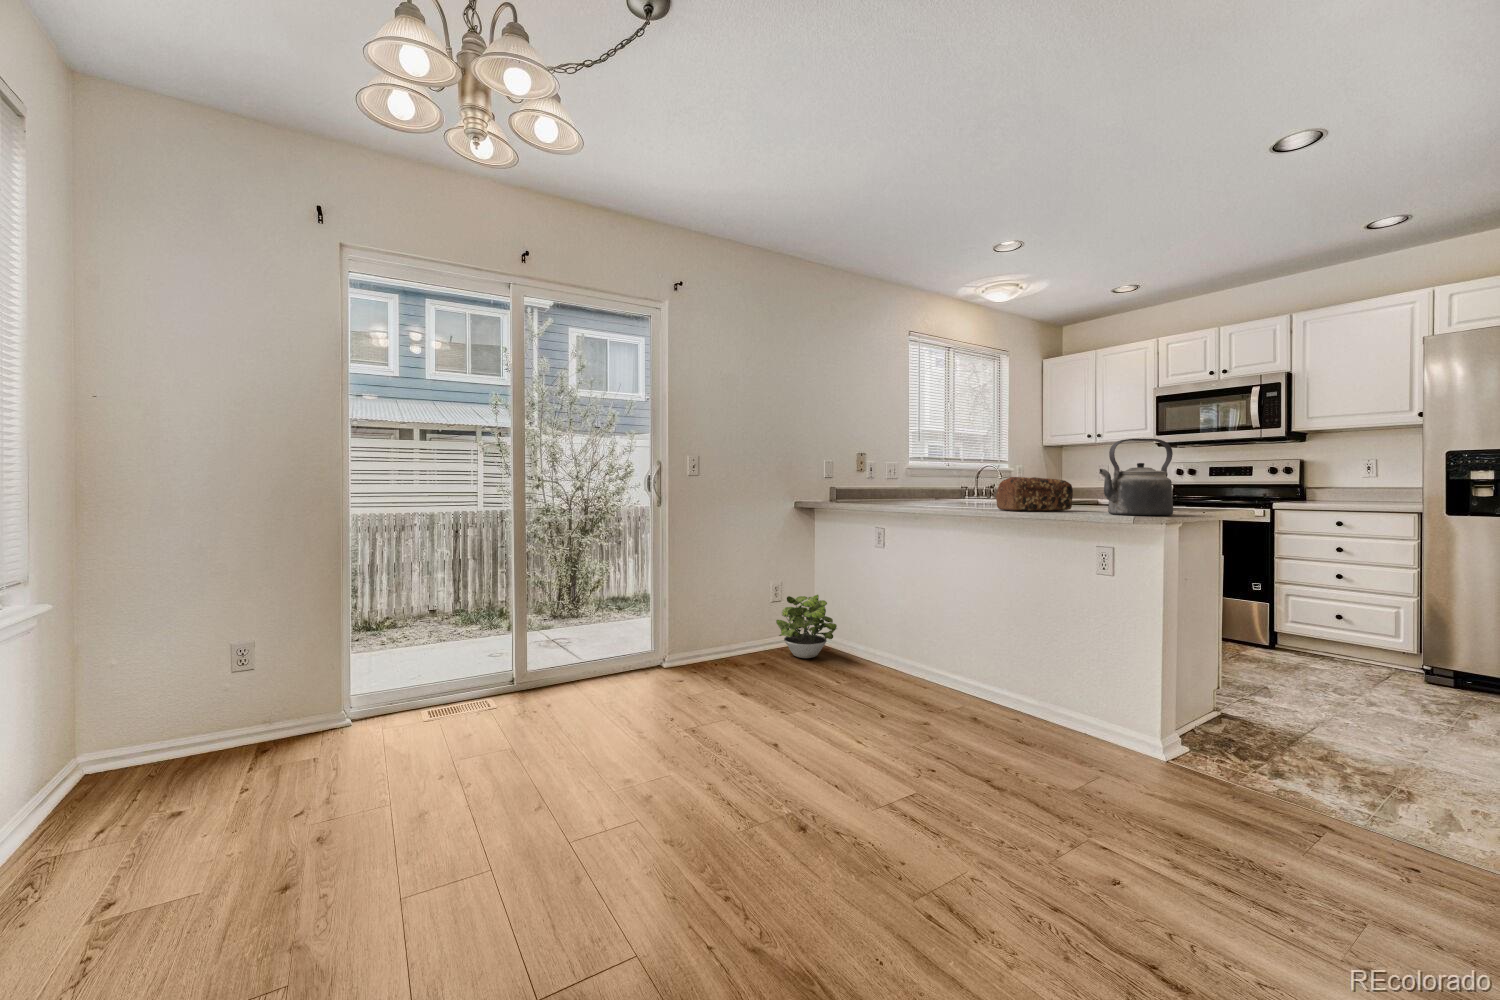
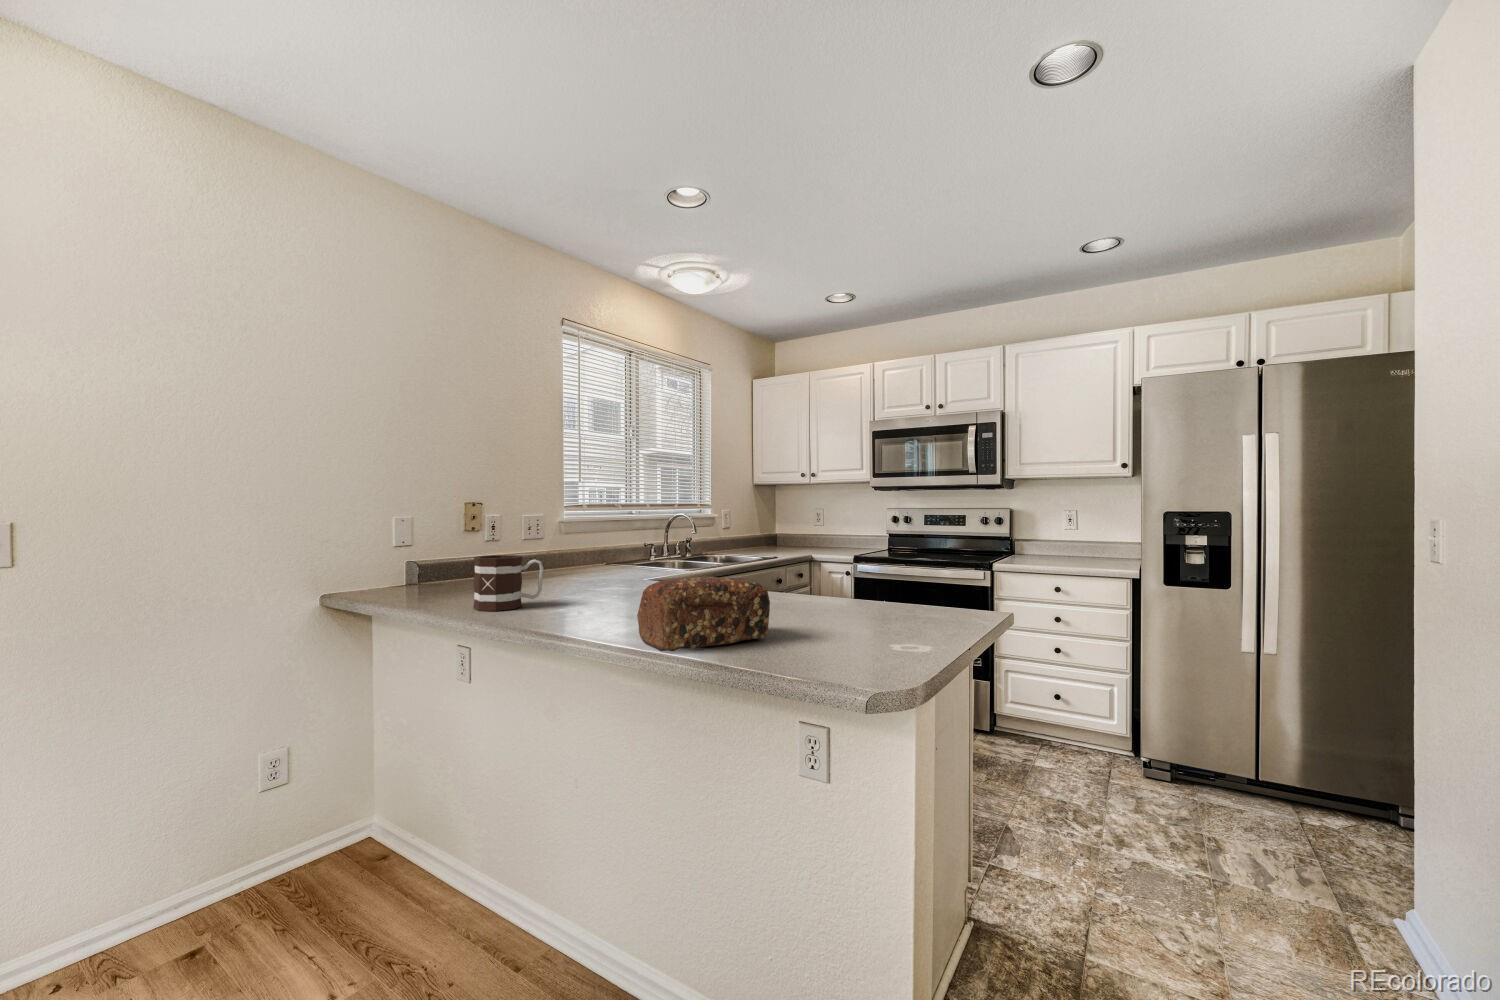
kettle: present [1099,438,1173,516] -> none [811,515,931,666]
mug: none [889,476,926,504] -> present [473,555,544,611]
potted plant: present [776,595,837,658] -> none [261,767,393,906]

